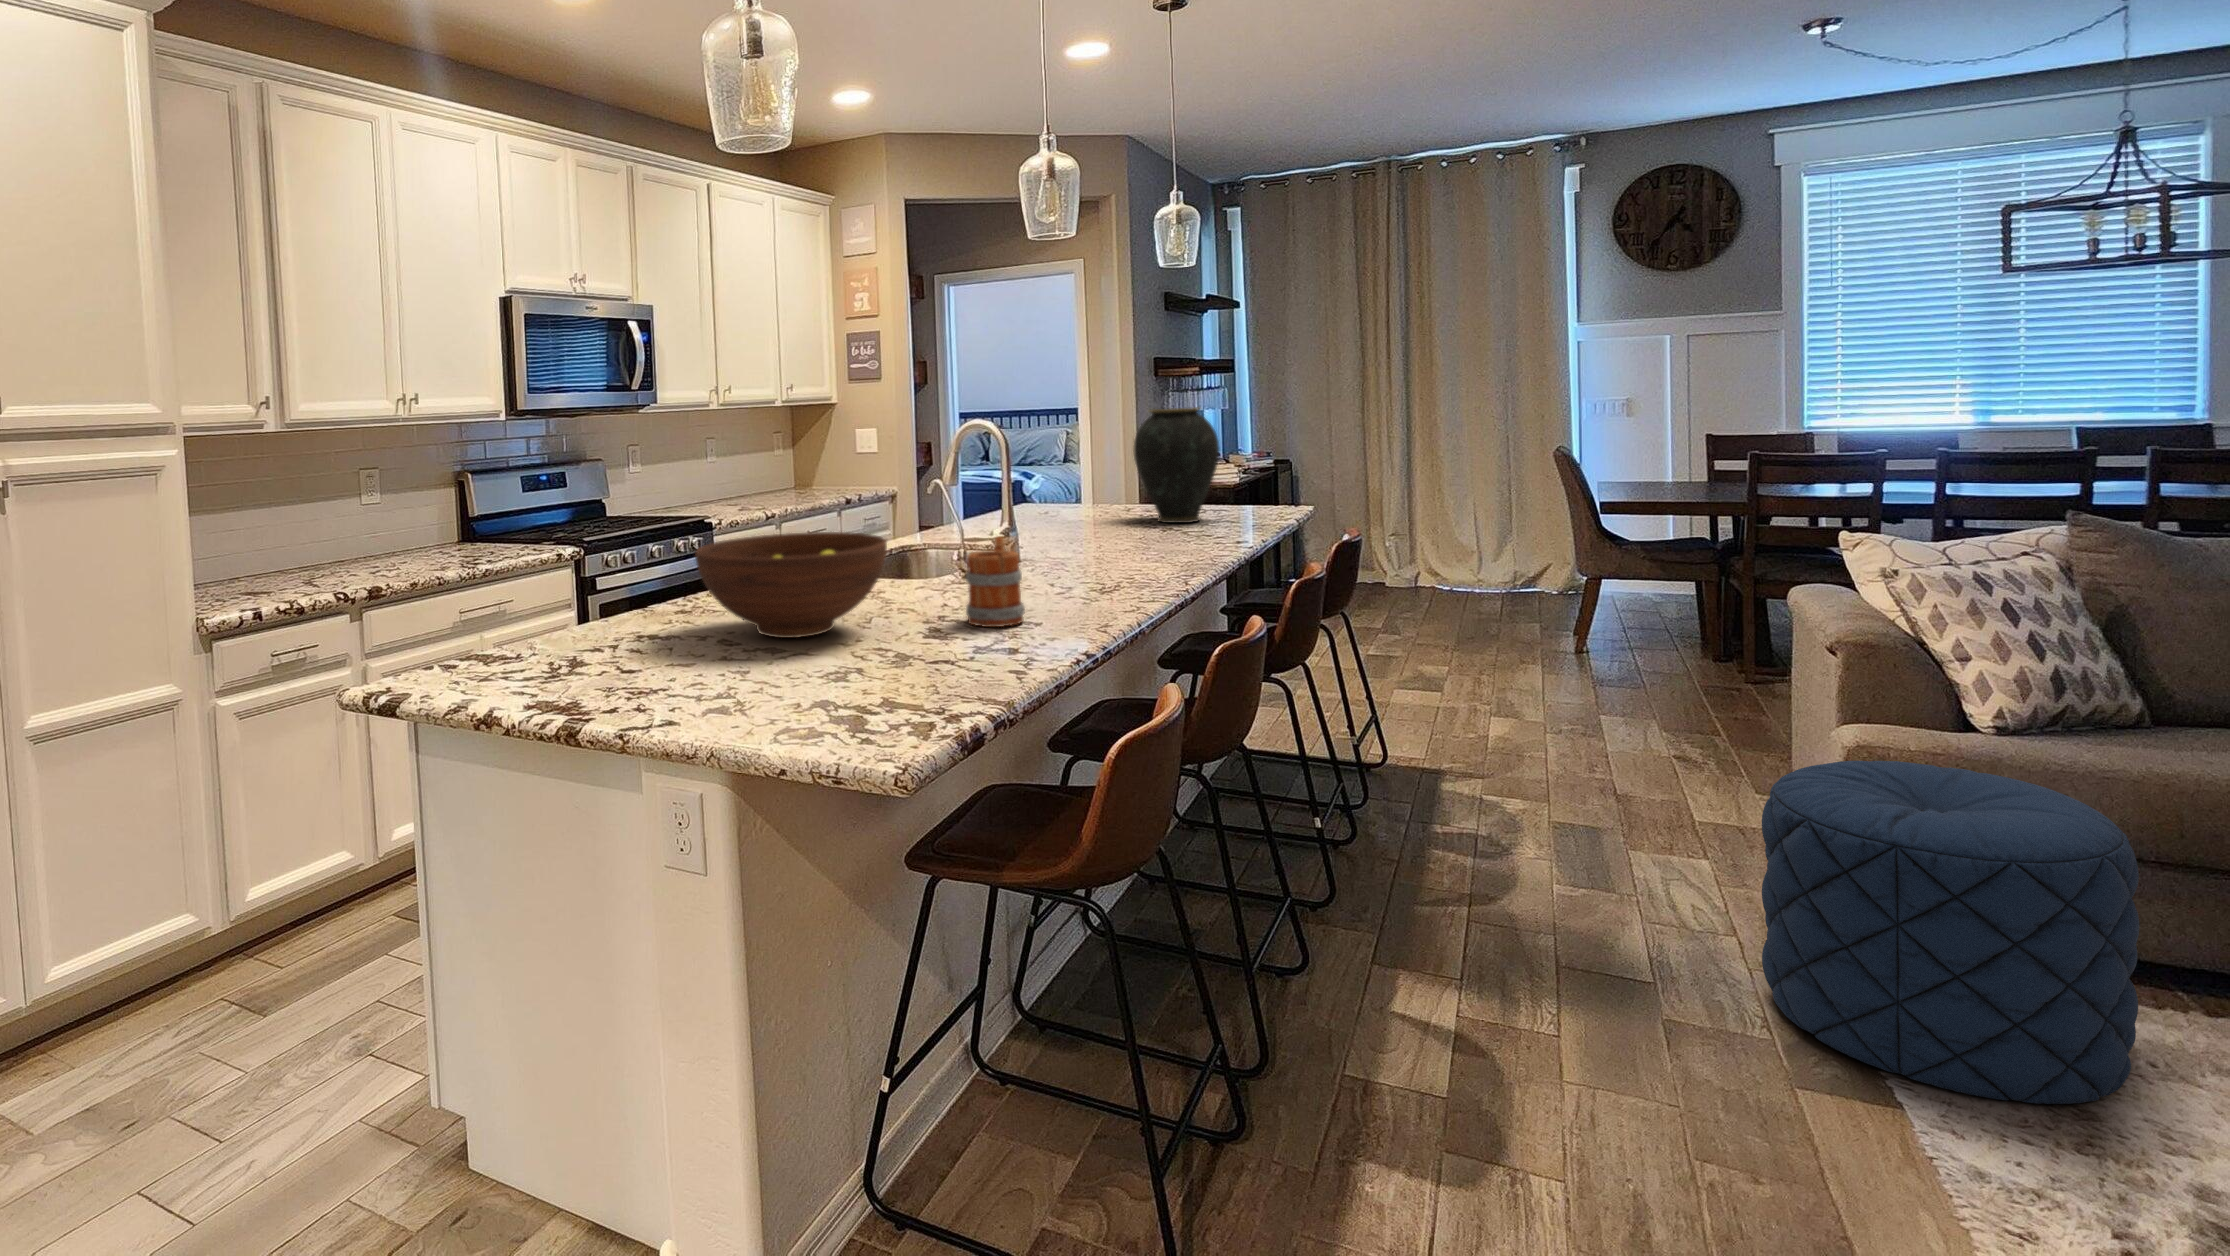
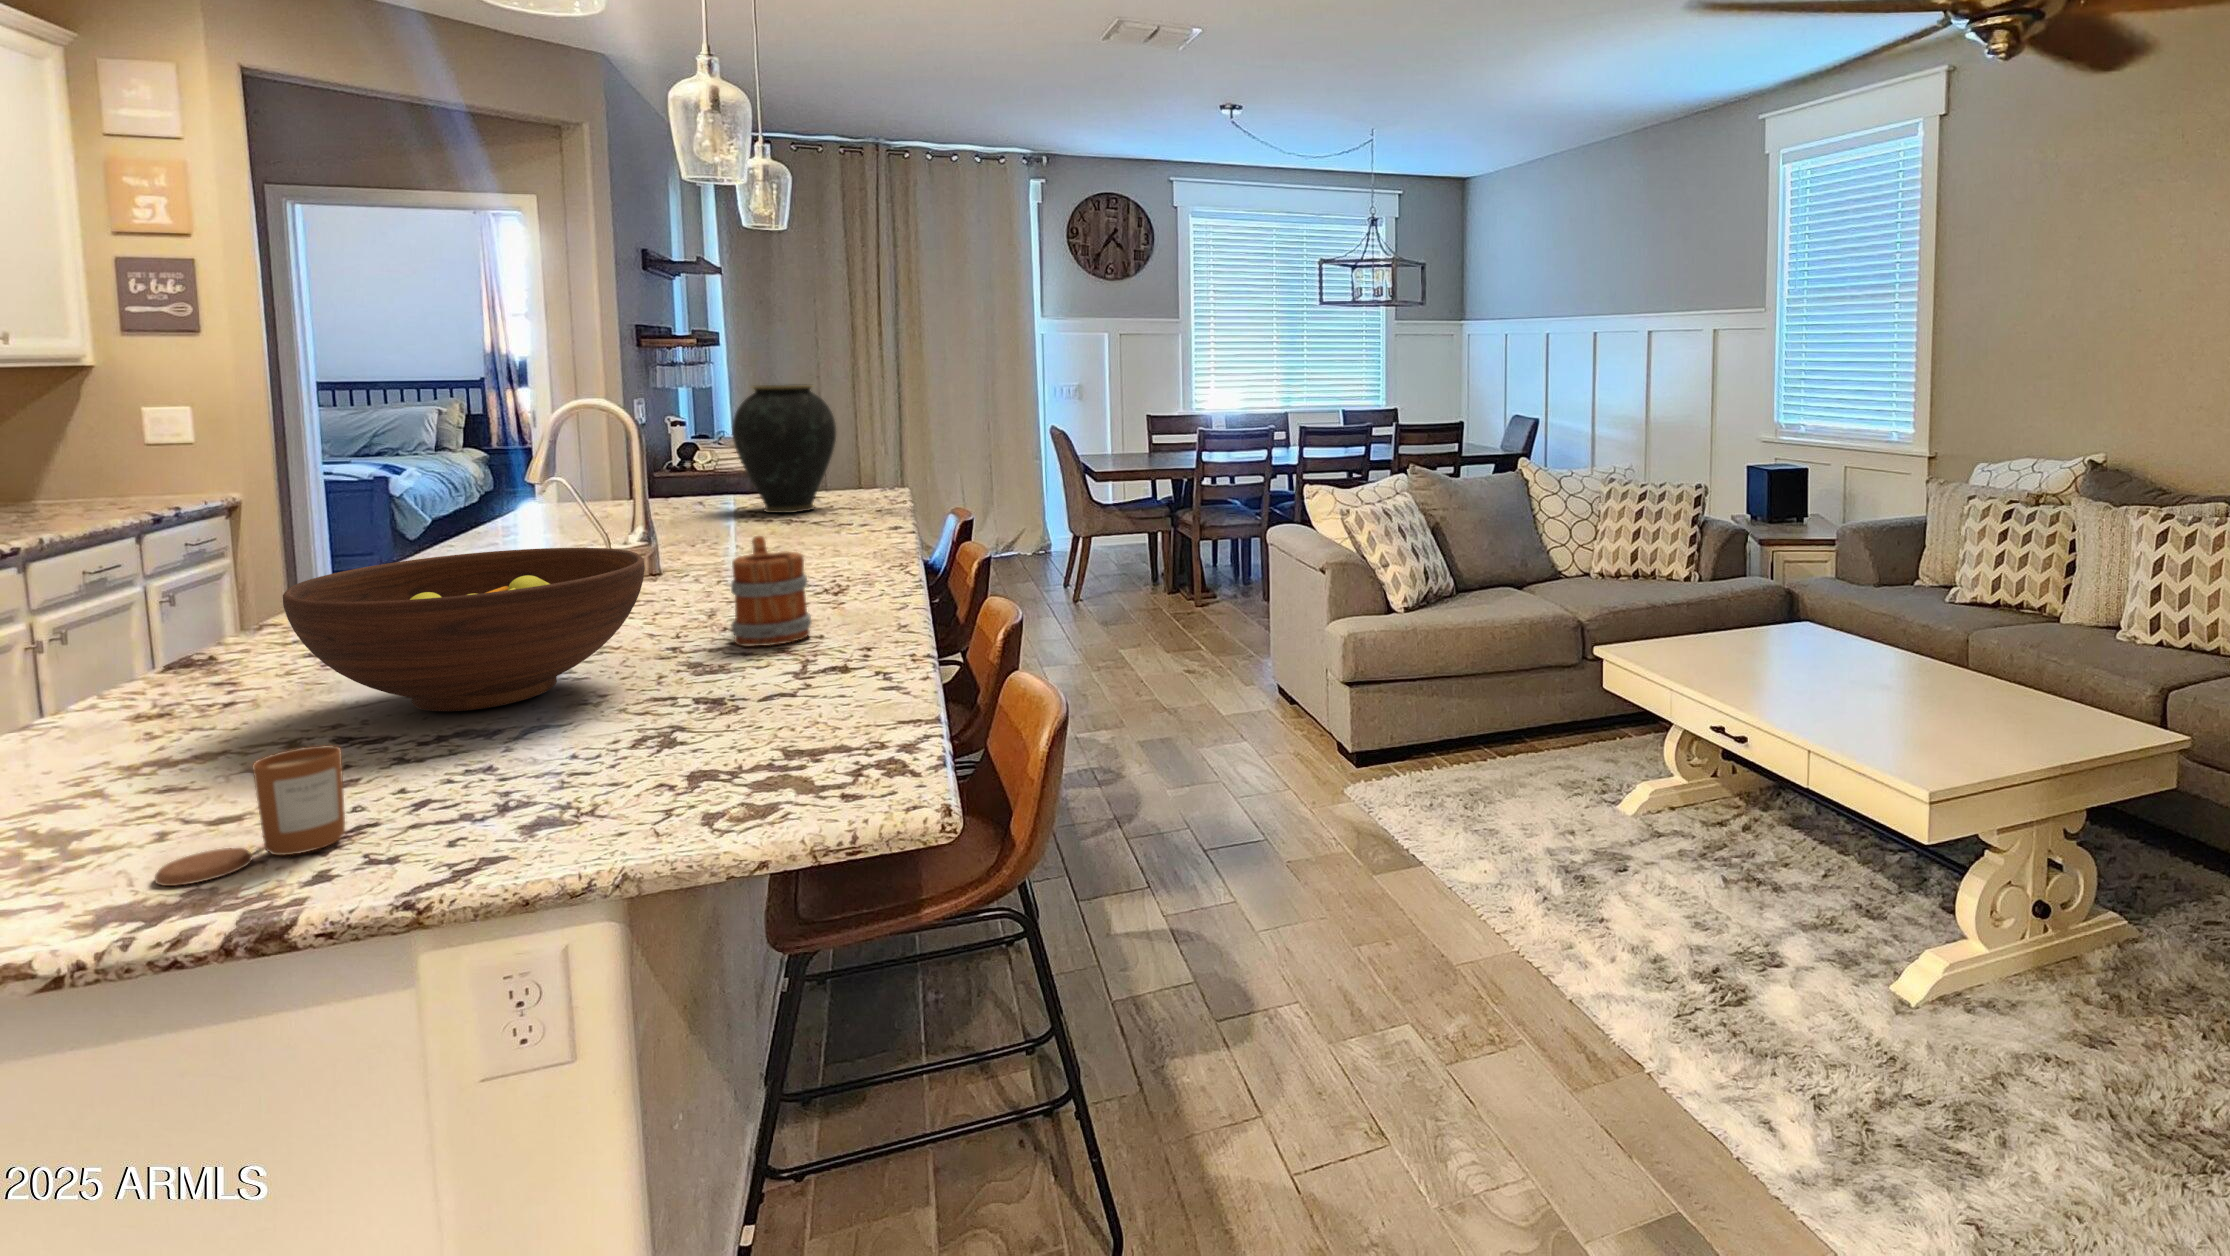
candle: none [555,636,634,701] -> present [155,745,345,886]
pouf: present [1762,761,2140,1104] -> none [1325,636,1502,845]

